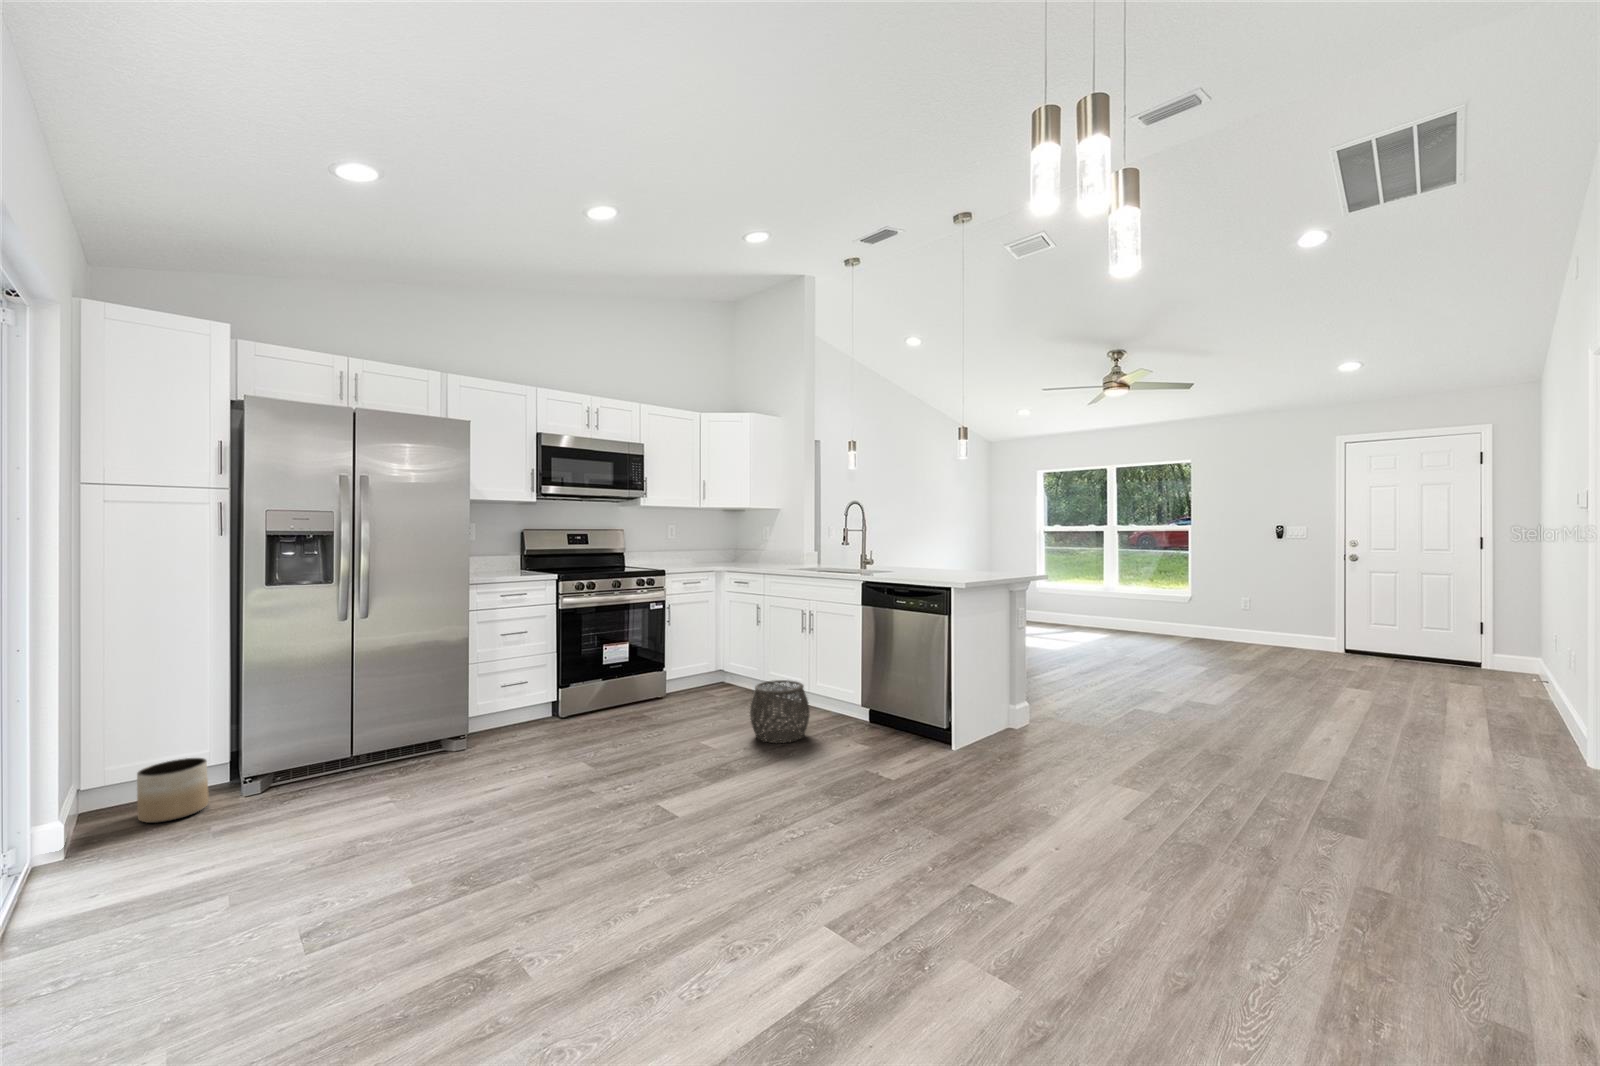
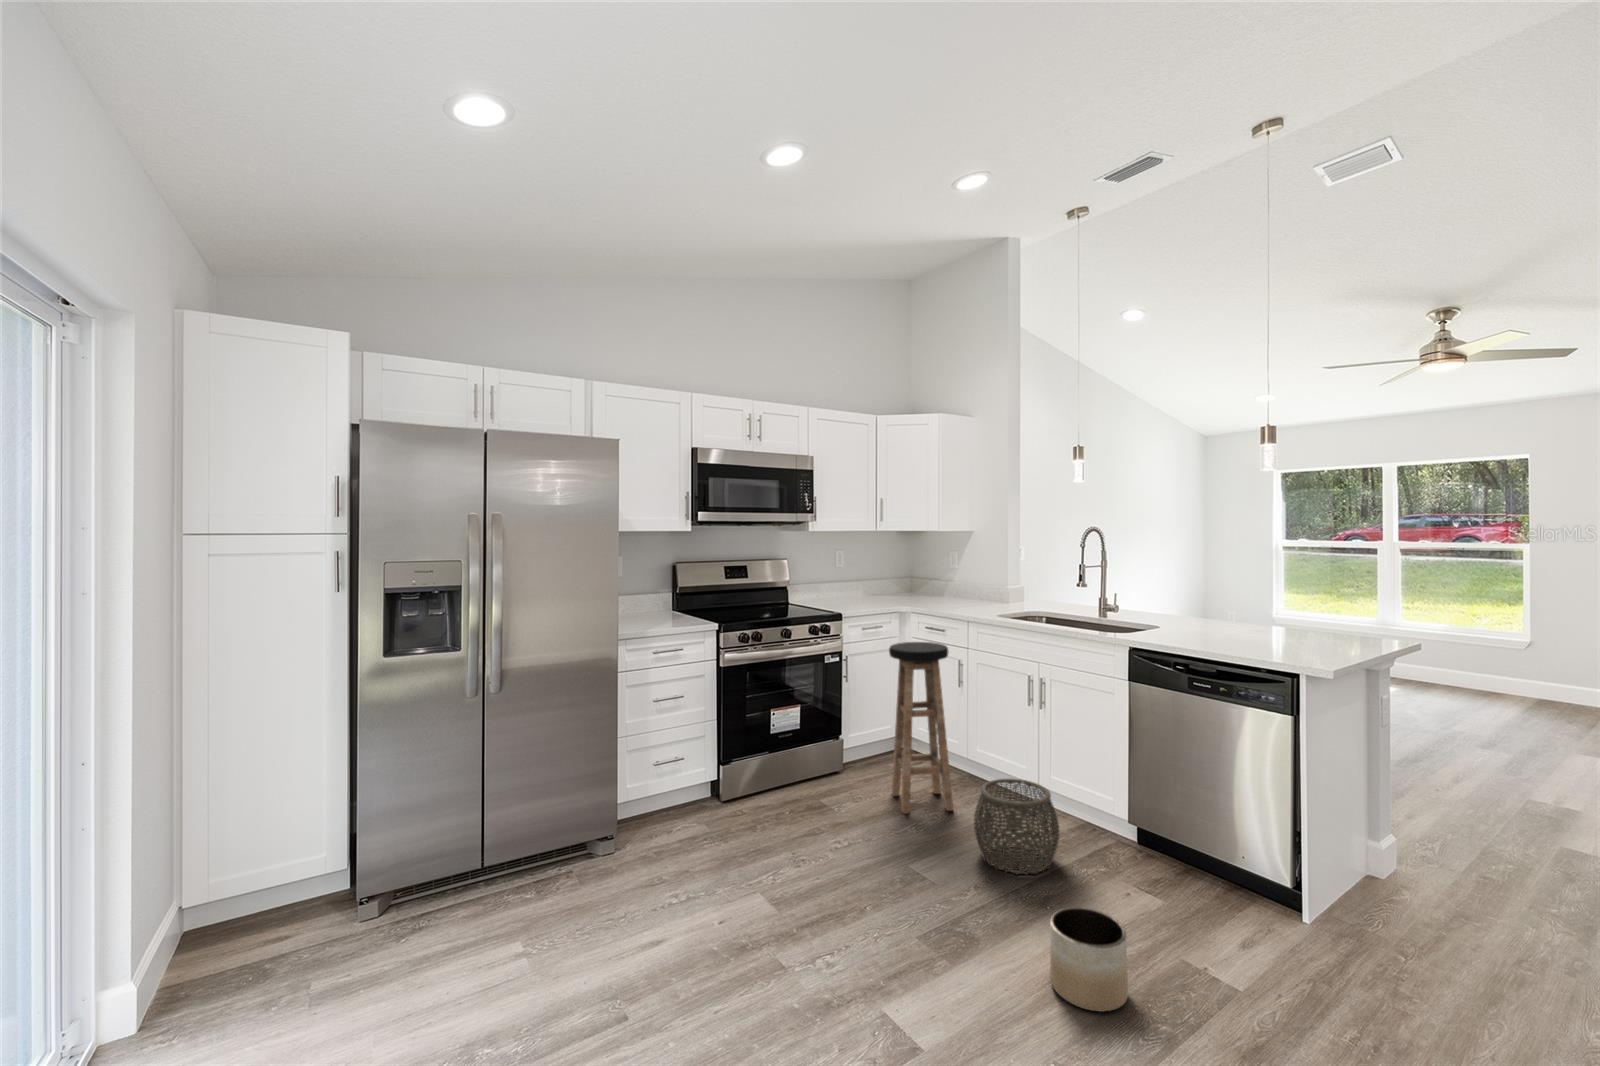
bar stool: none [697,588,745,718] -> present [889,642,954,814]
planter: present [137,758,209,823] -> present [1050,907,1128,1012]

